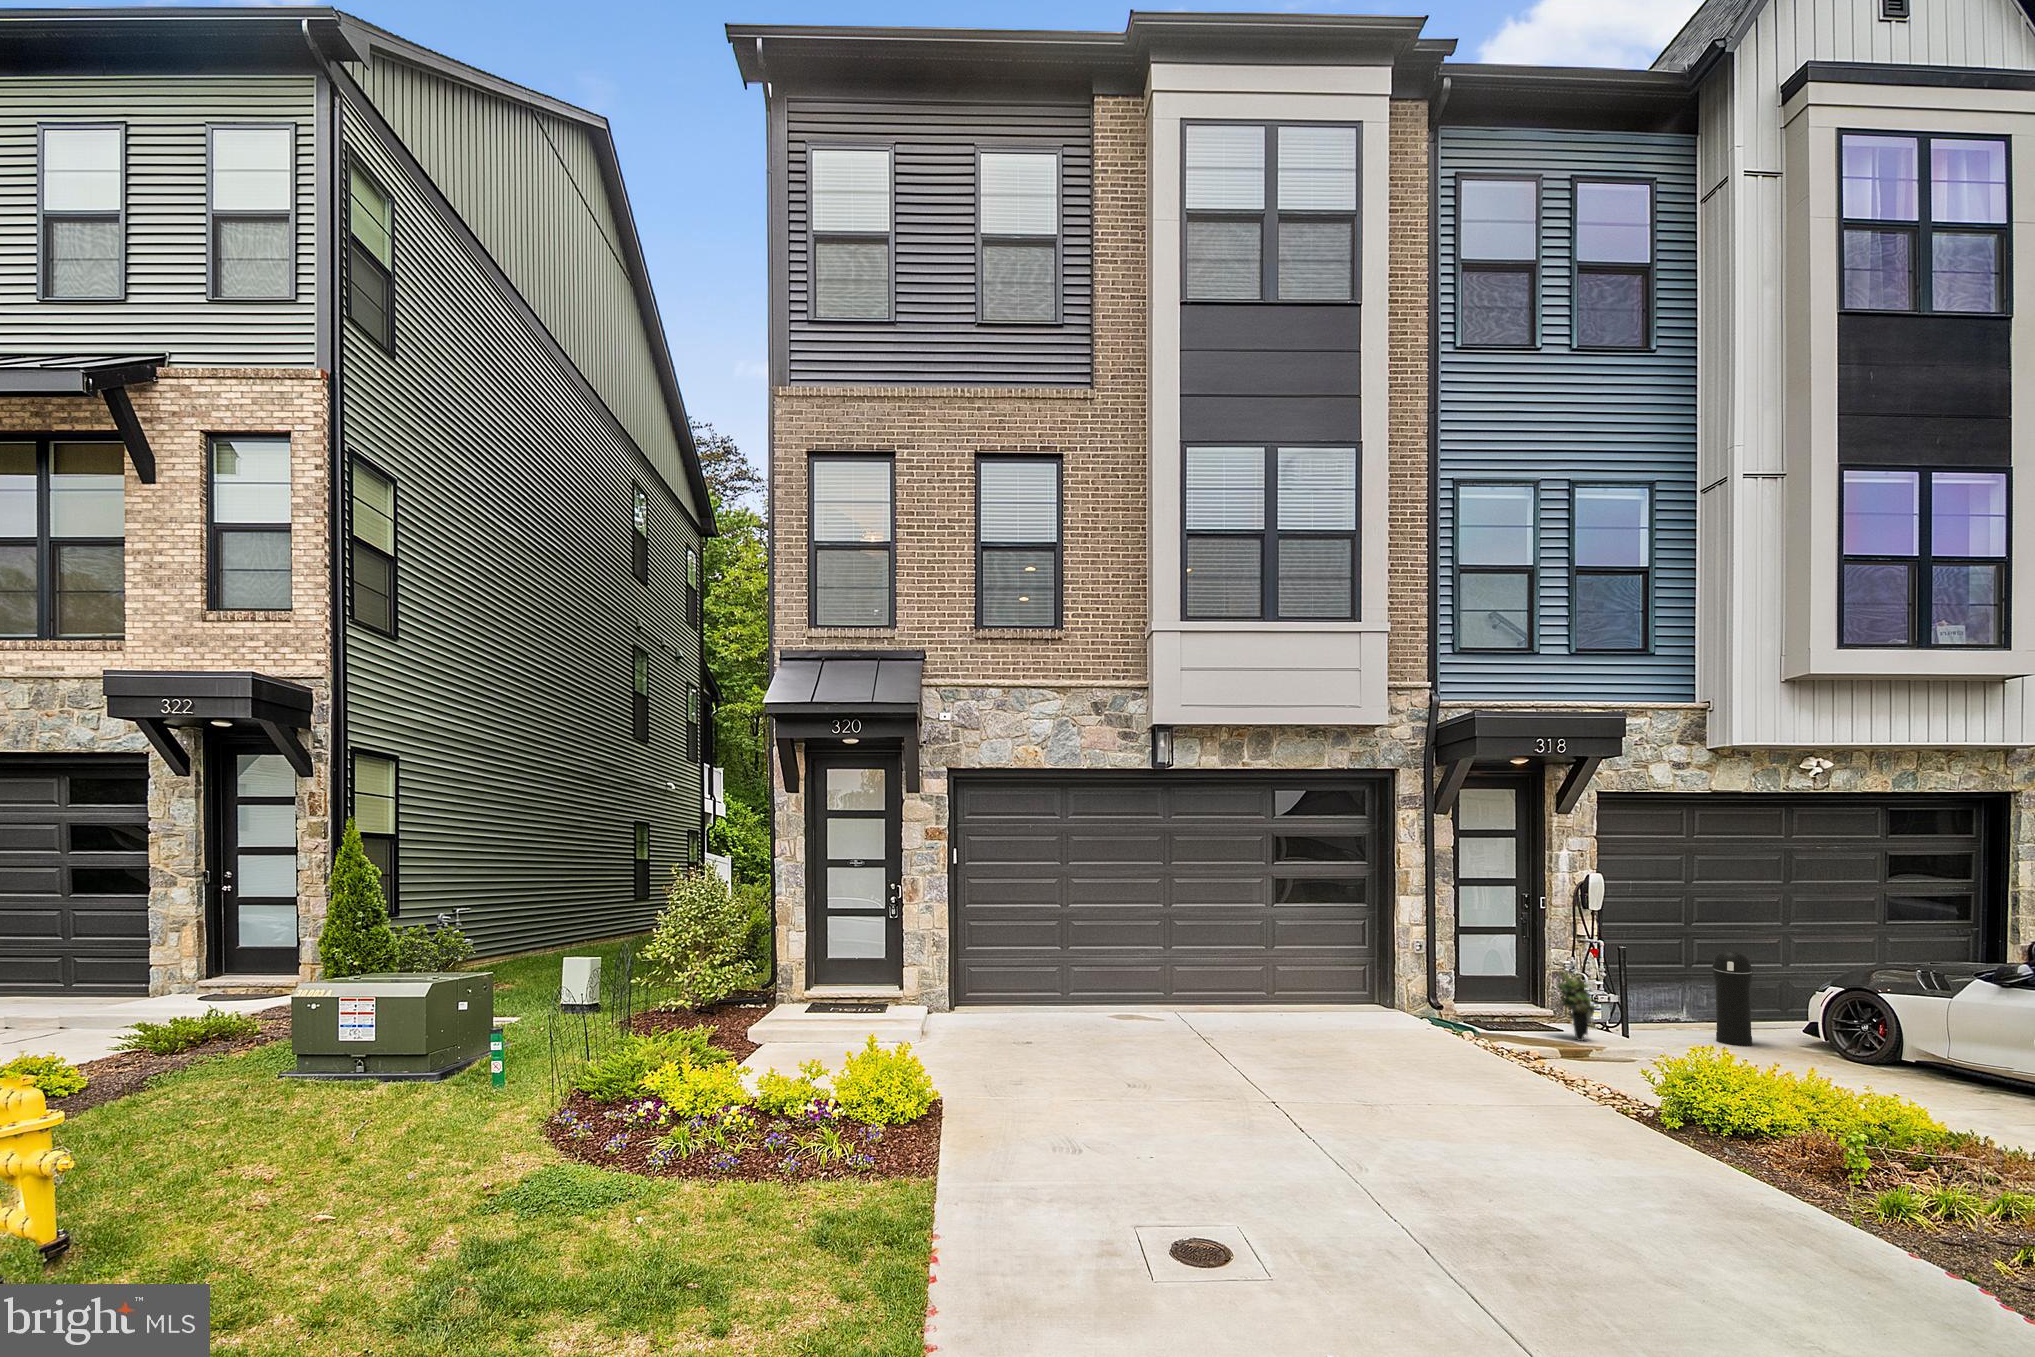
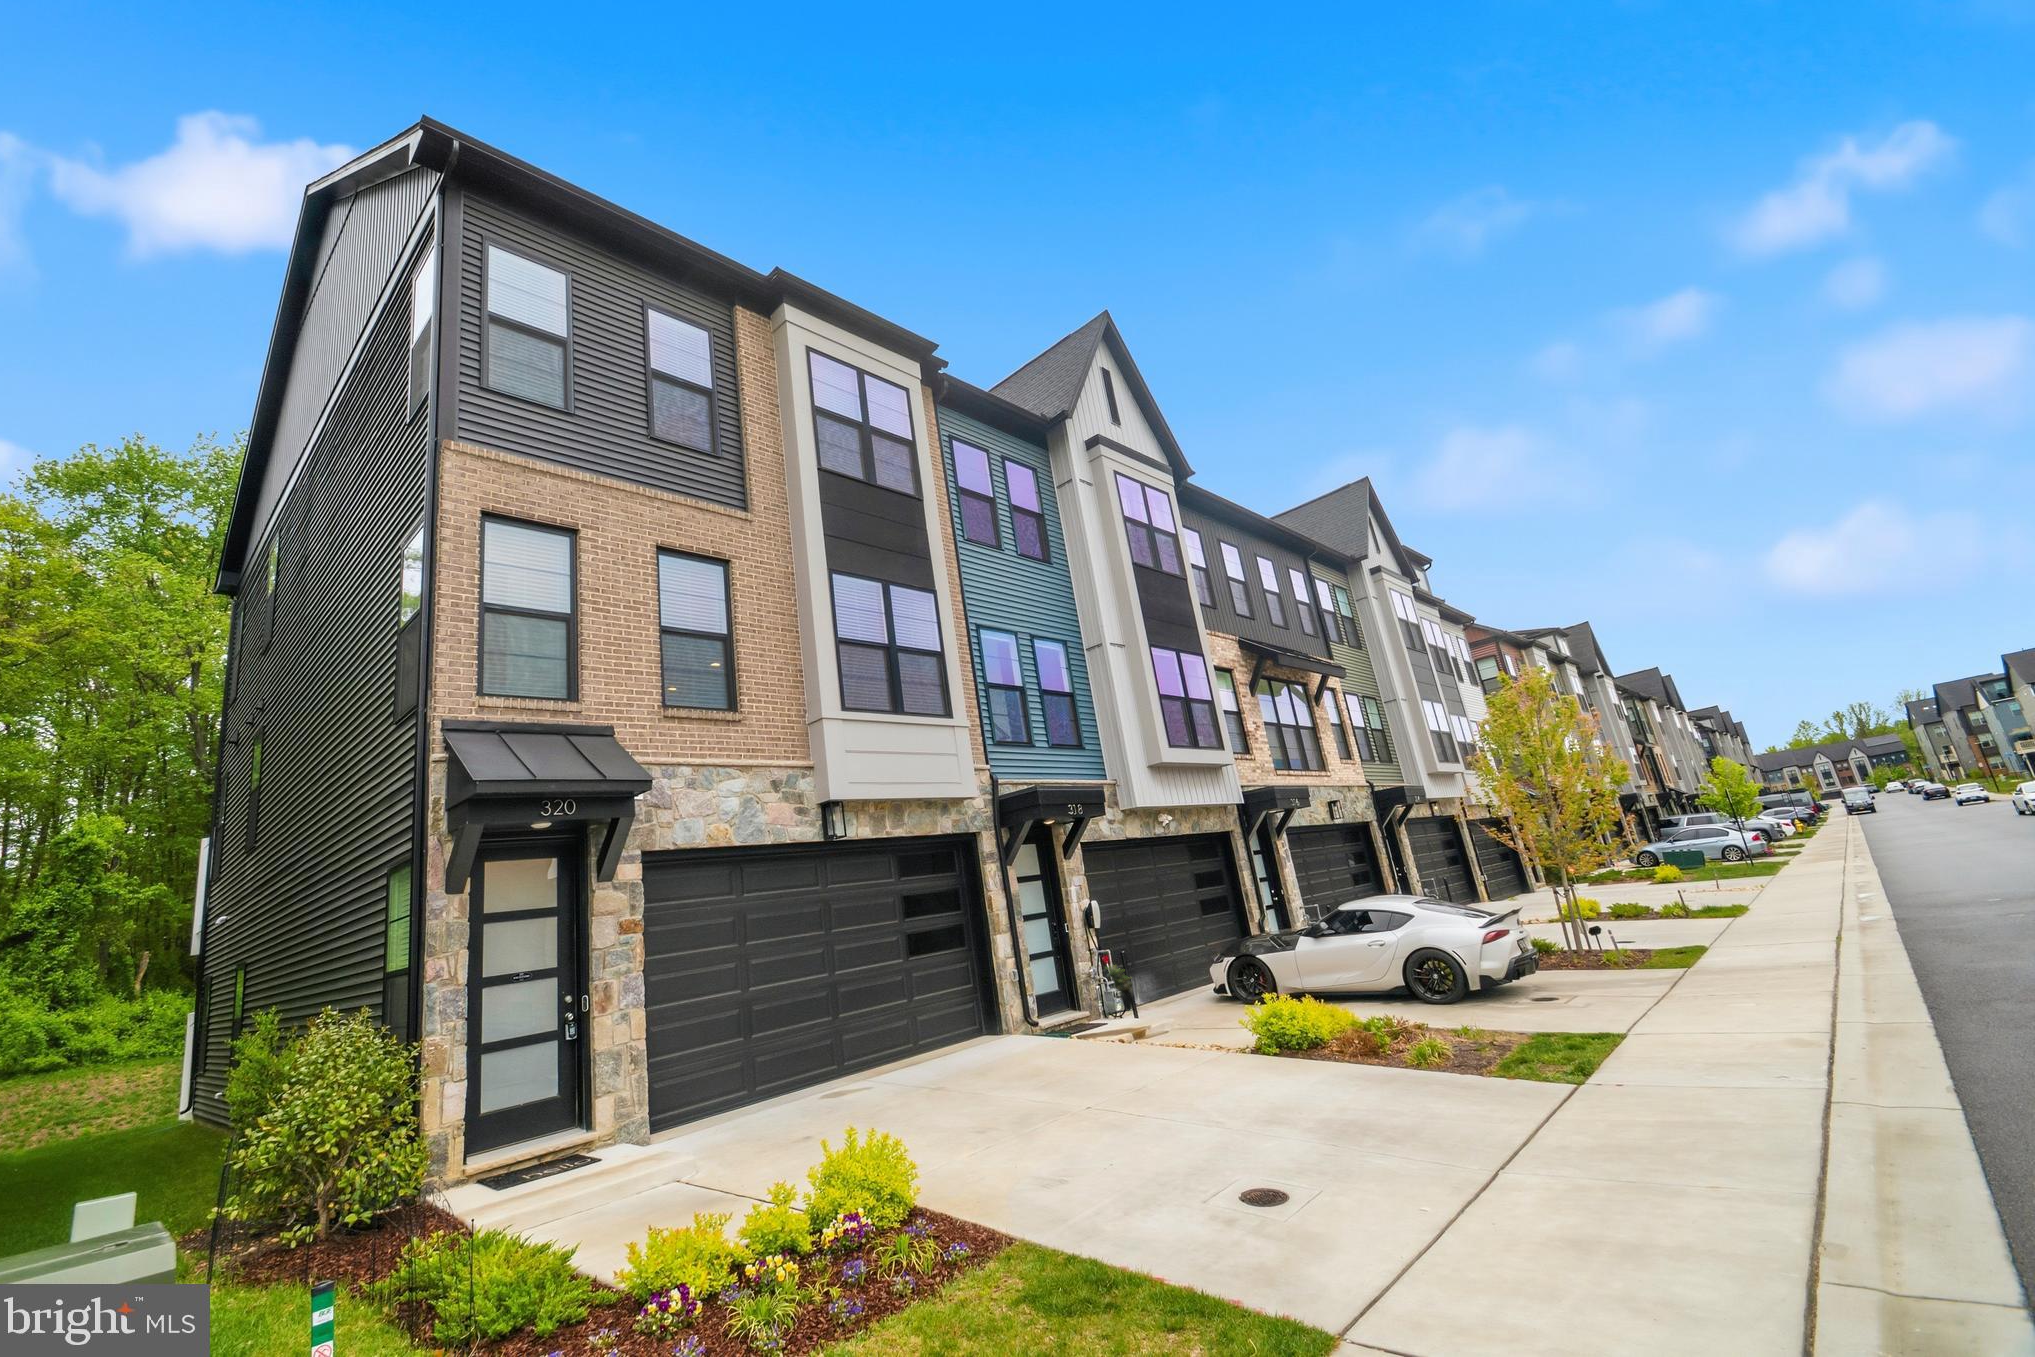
trash can: present [1712,950,1753,1046] -> none [1164,933,1195,998]

